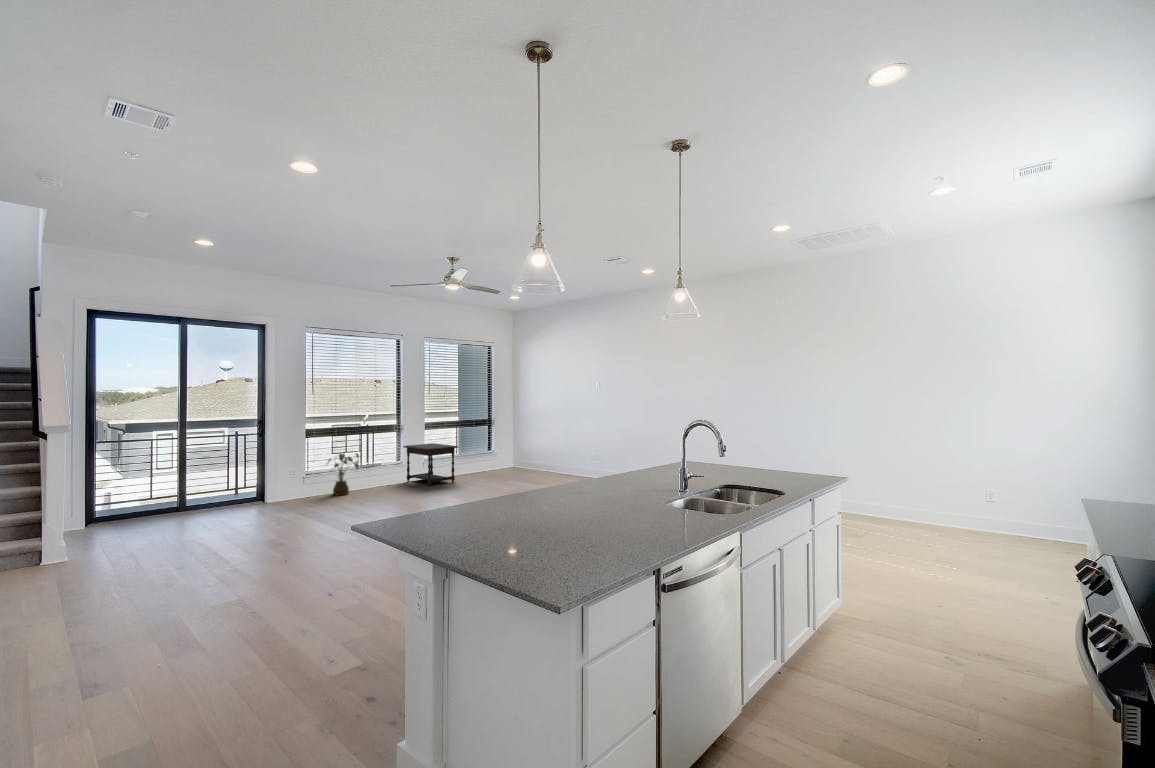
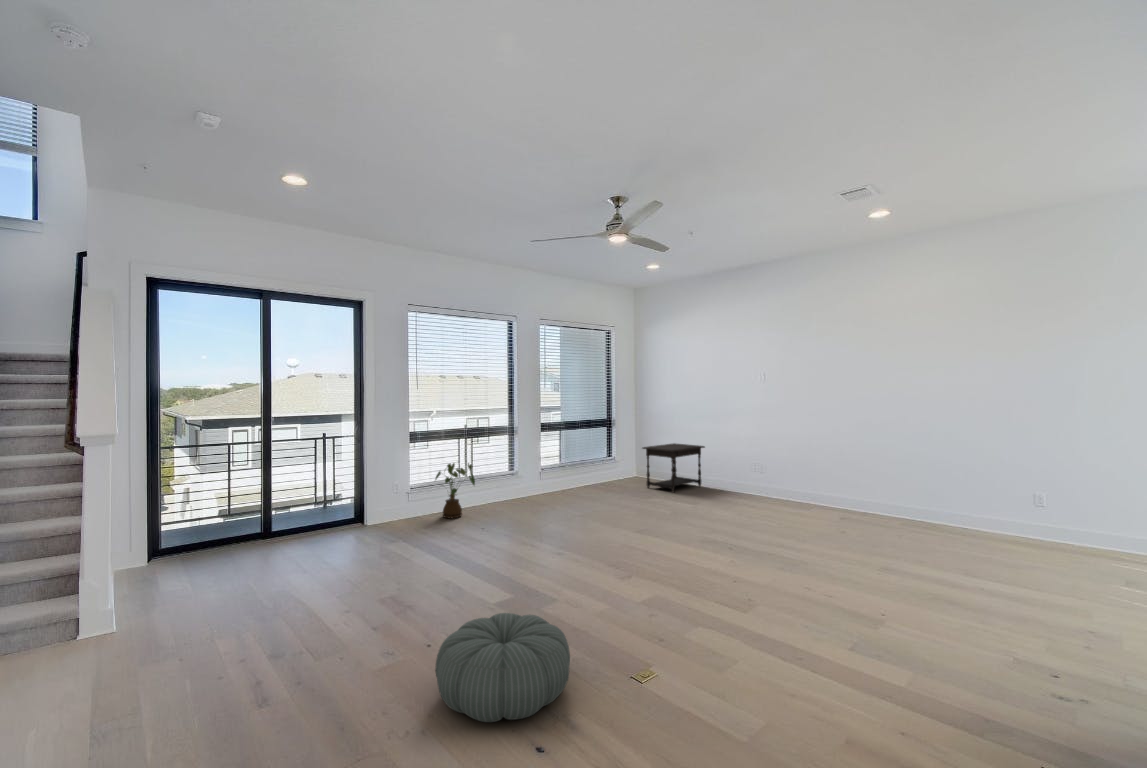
side table: present [403,443,458,486] -> present [643,443,705,492]
pouf: none [280,535,367,586] -> present [436,613,570,722]

